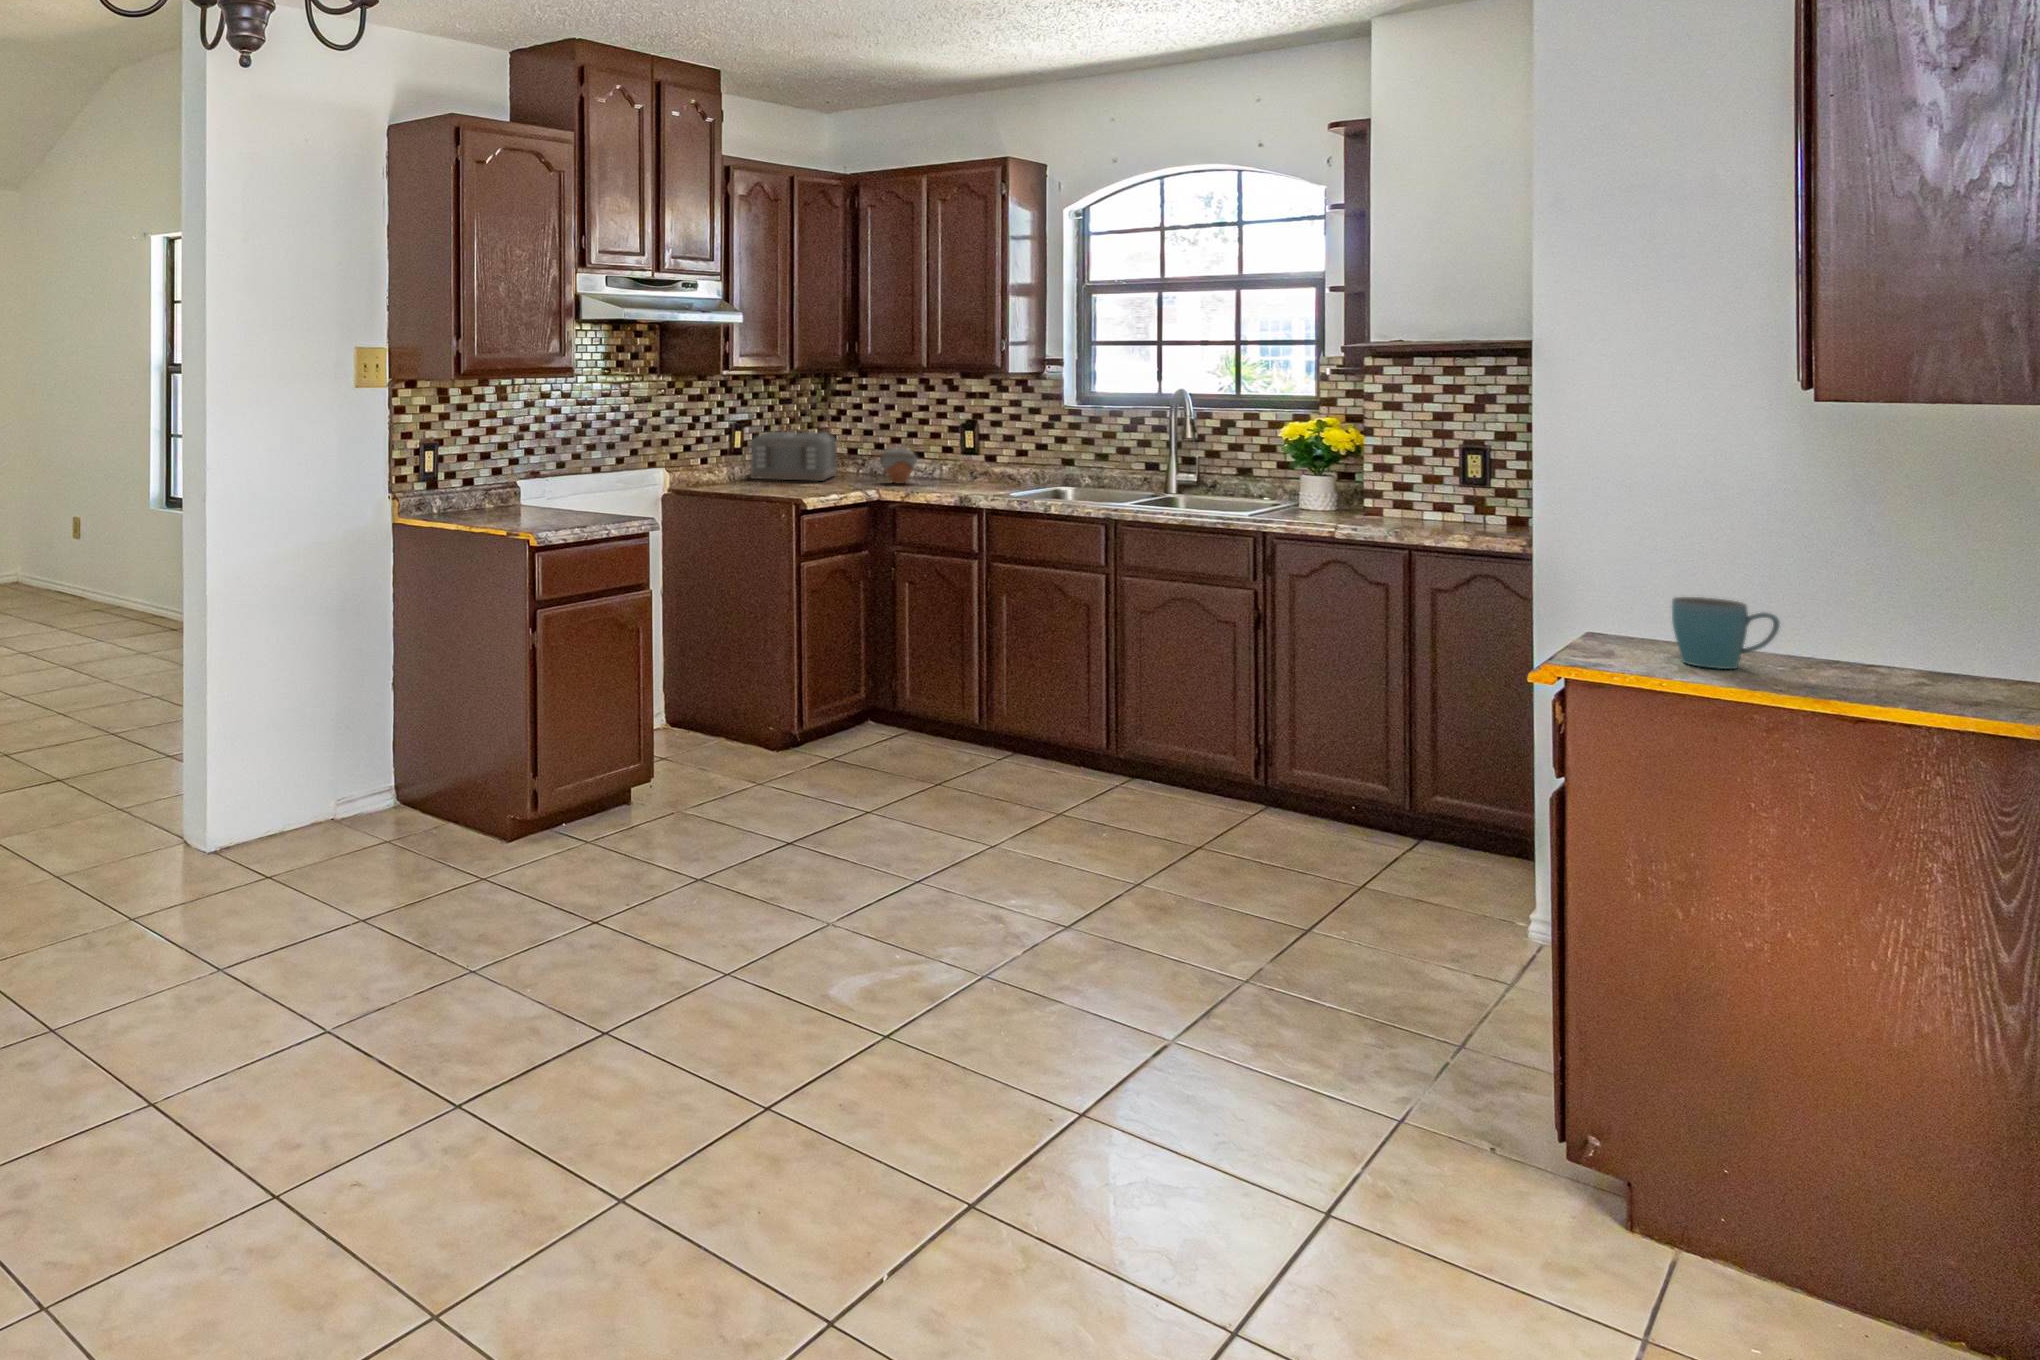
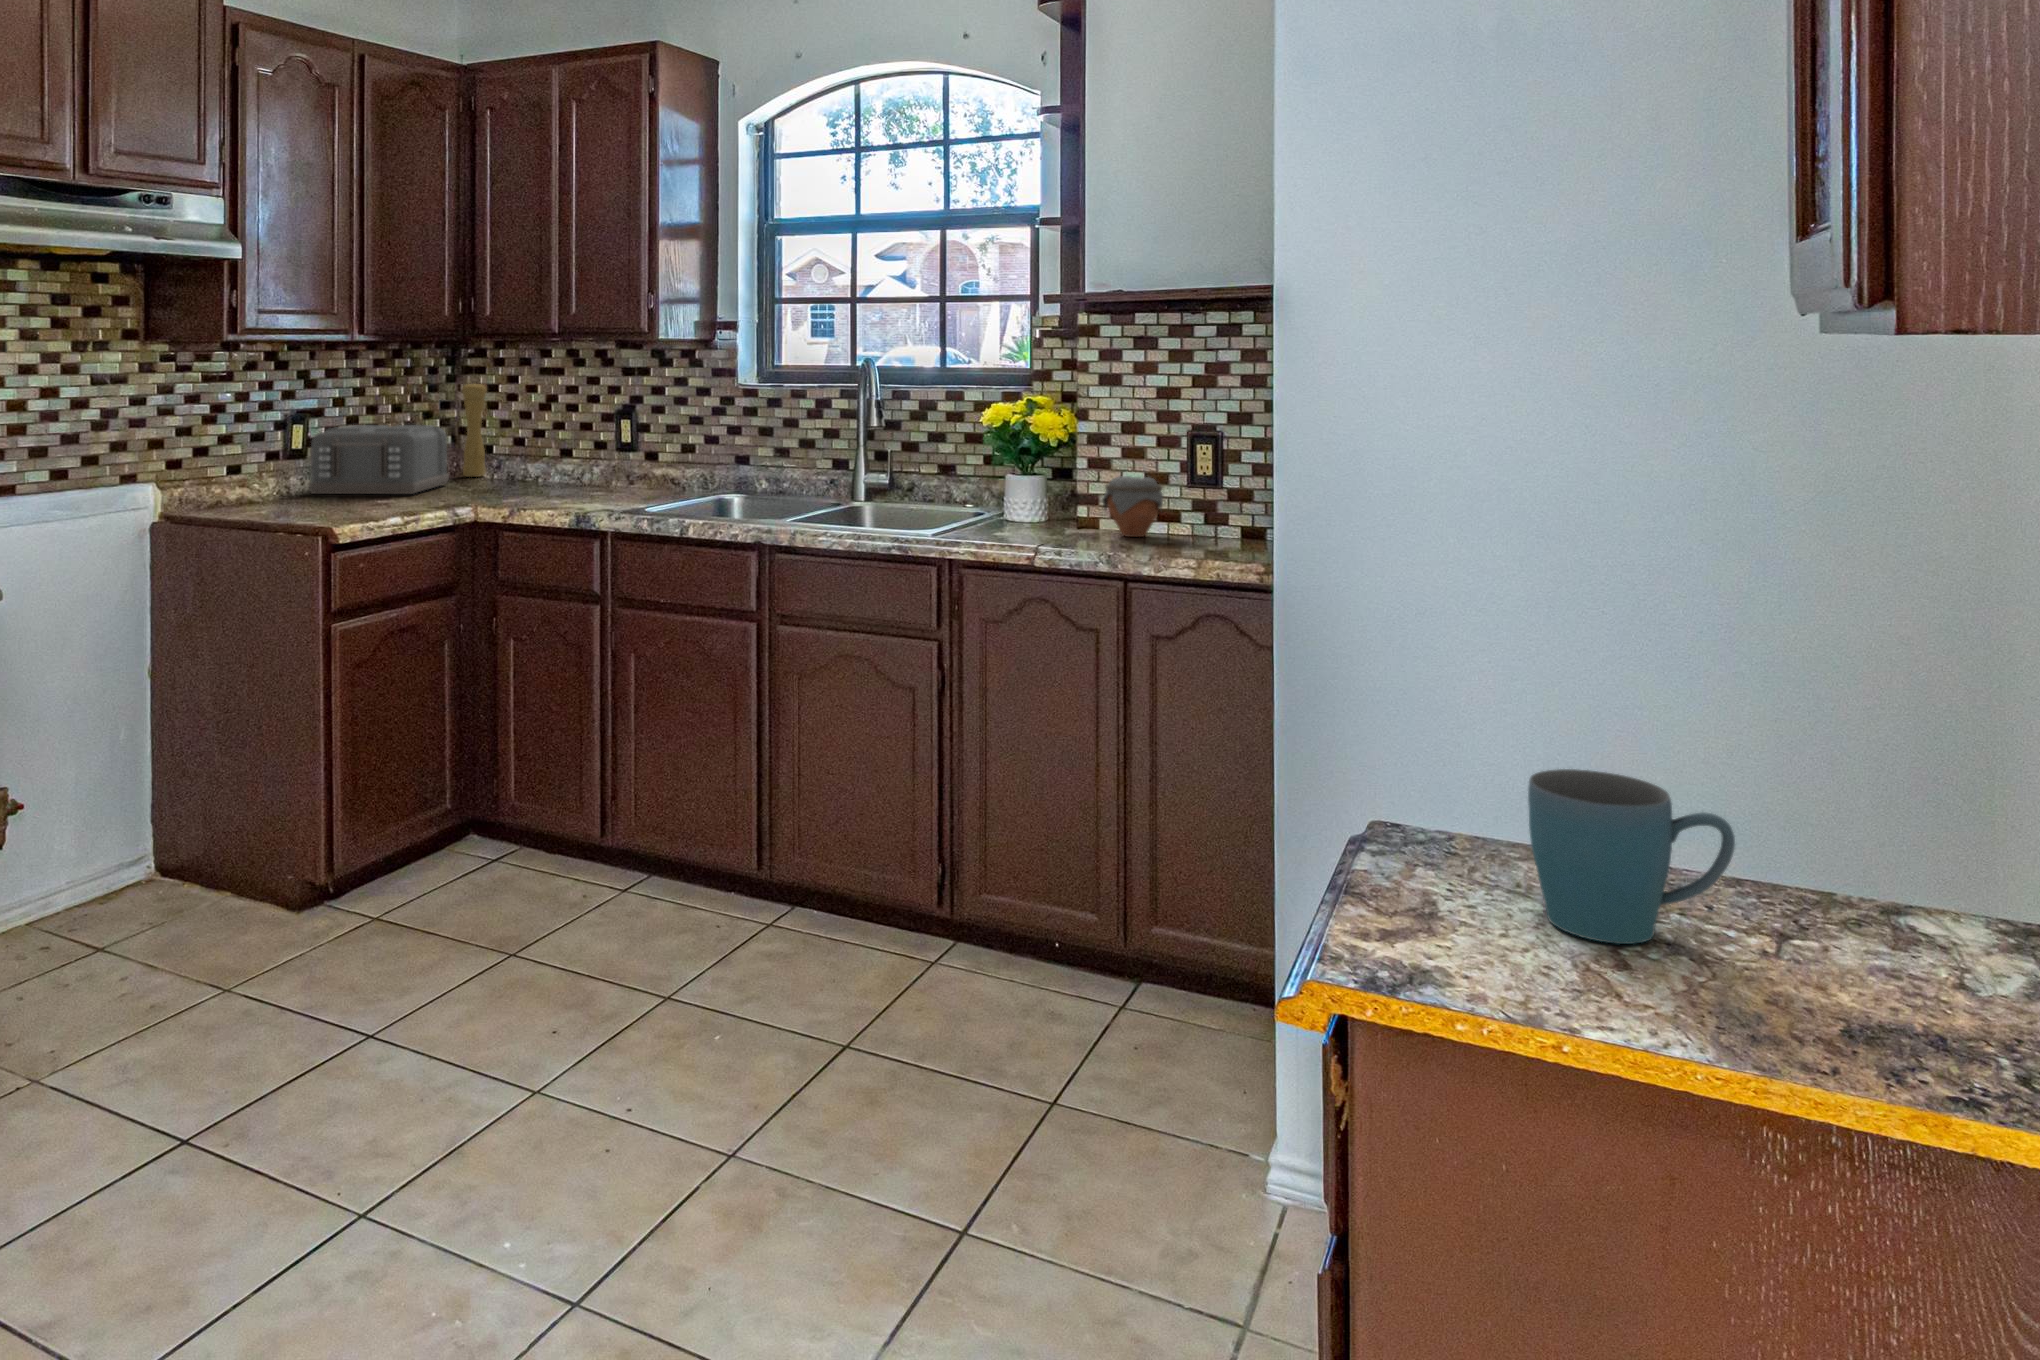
pepper mill: none [836,402,854,471] -> present [462,383,487,477]
jar: present [880,449,917,483] -> present [1102,476,1163,537]

